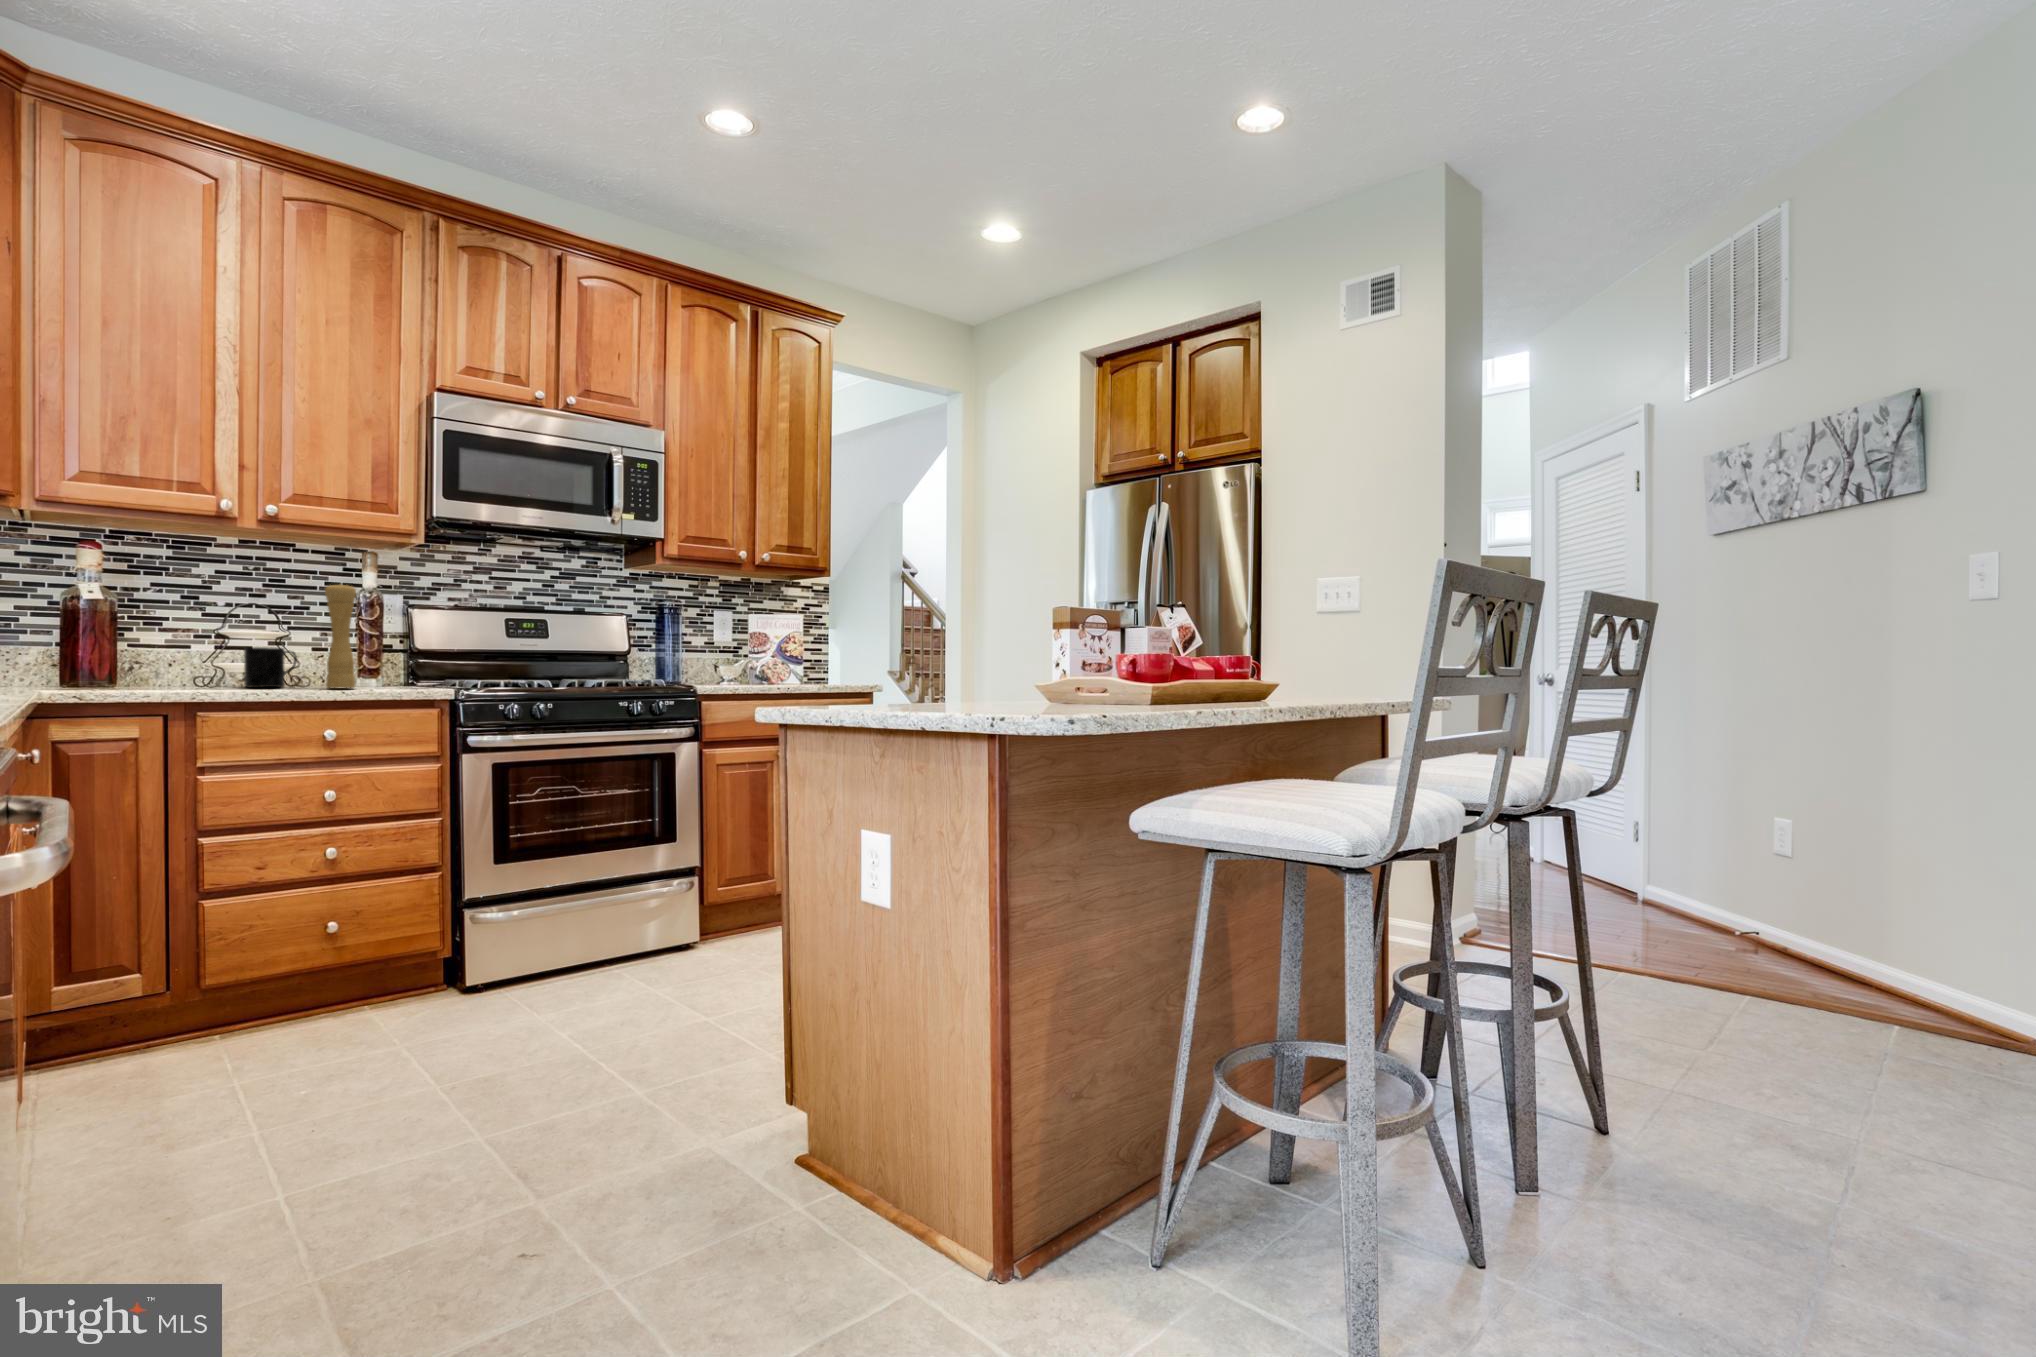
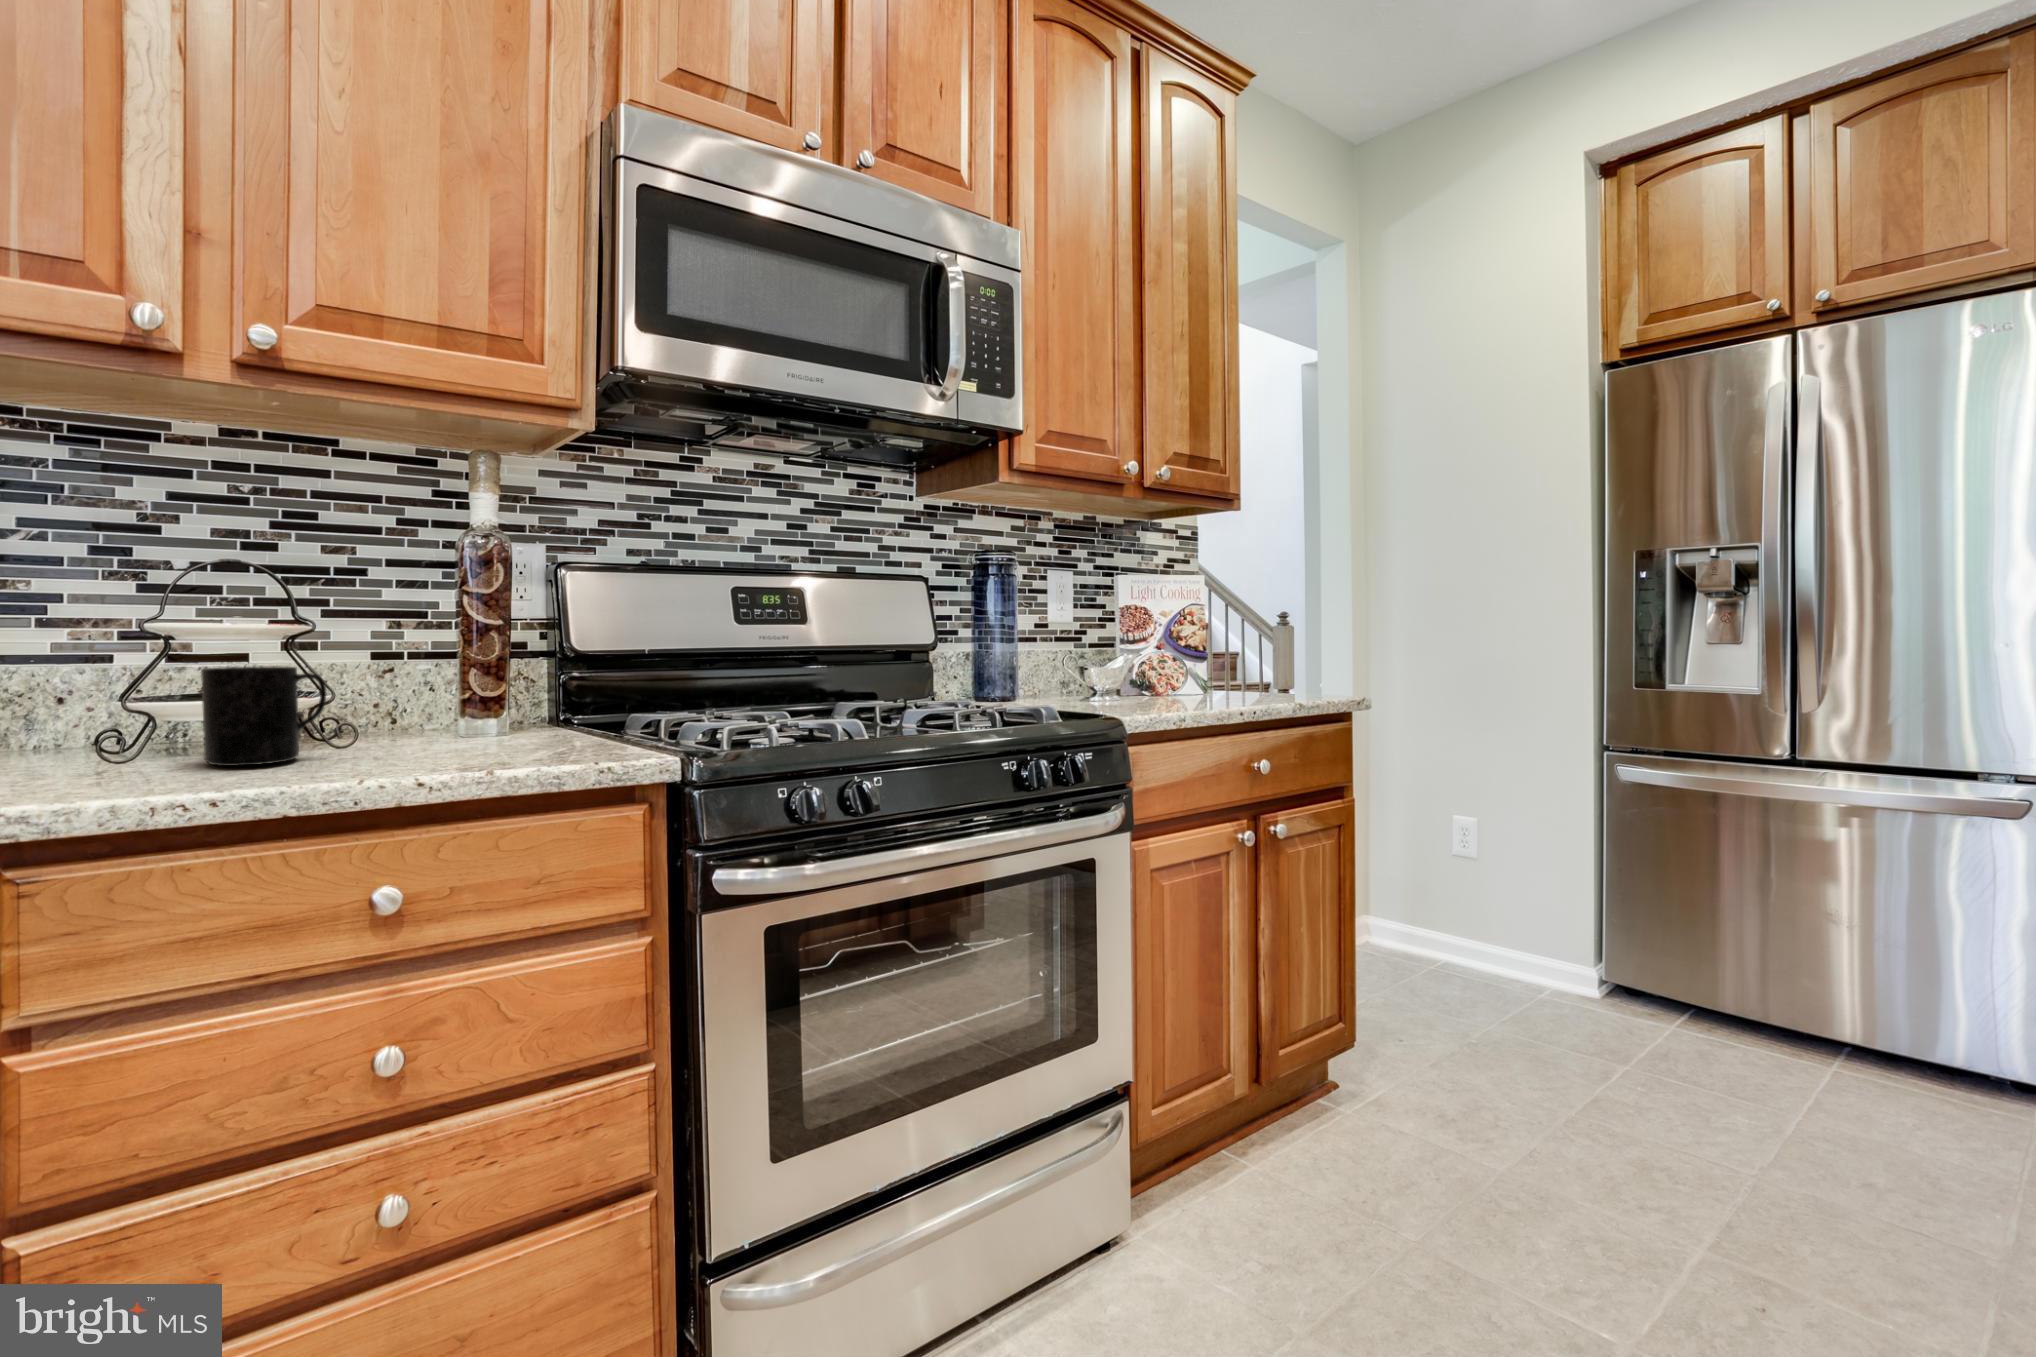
pepper mill: present [325,584,356,688] -> none [384,515,458,762]

